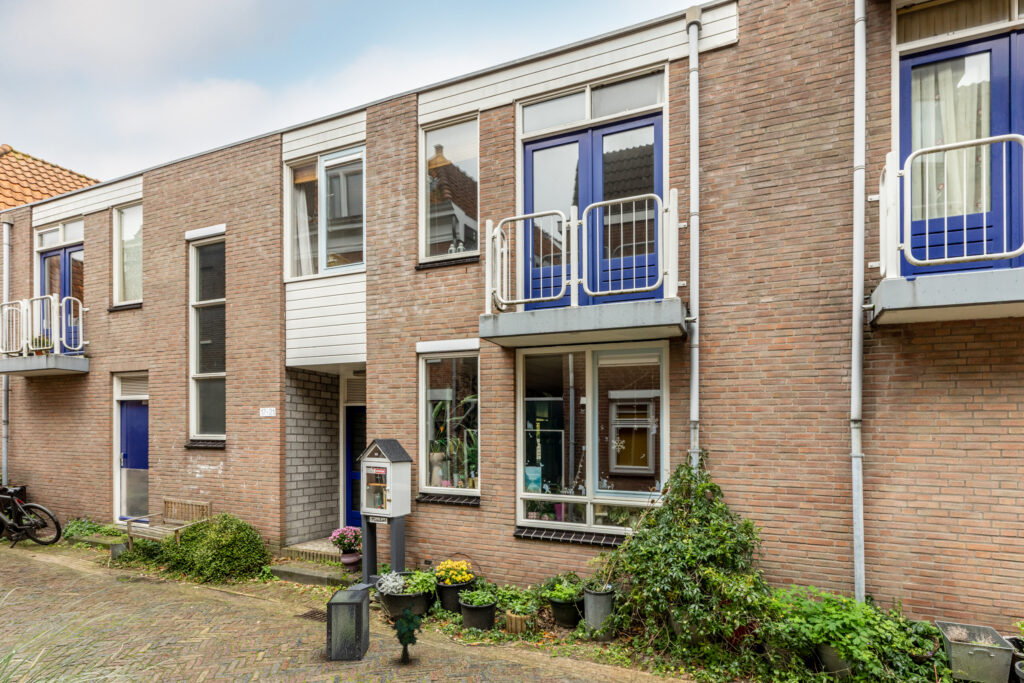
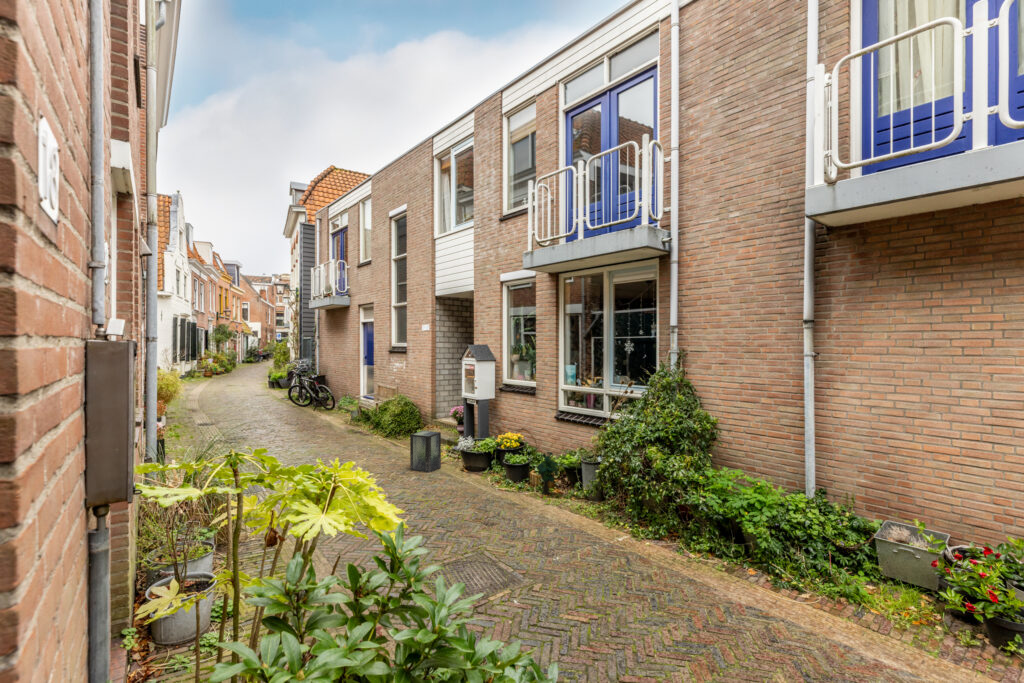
decorative plant: present [390,602,422,664] -> present [536,452,558,495]

